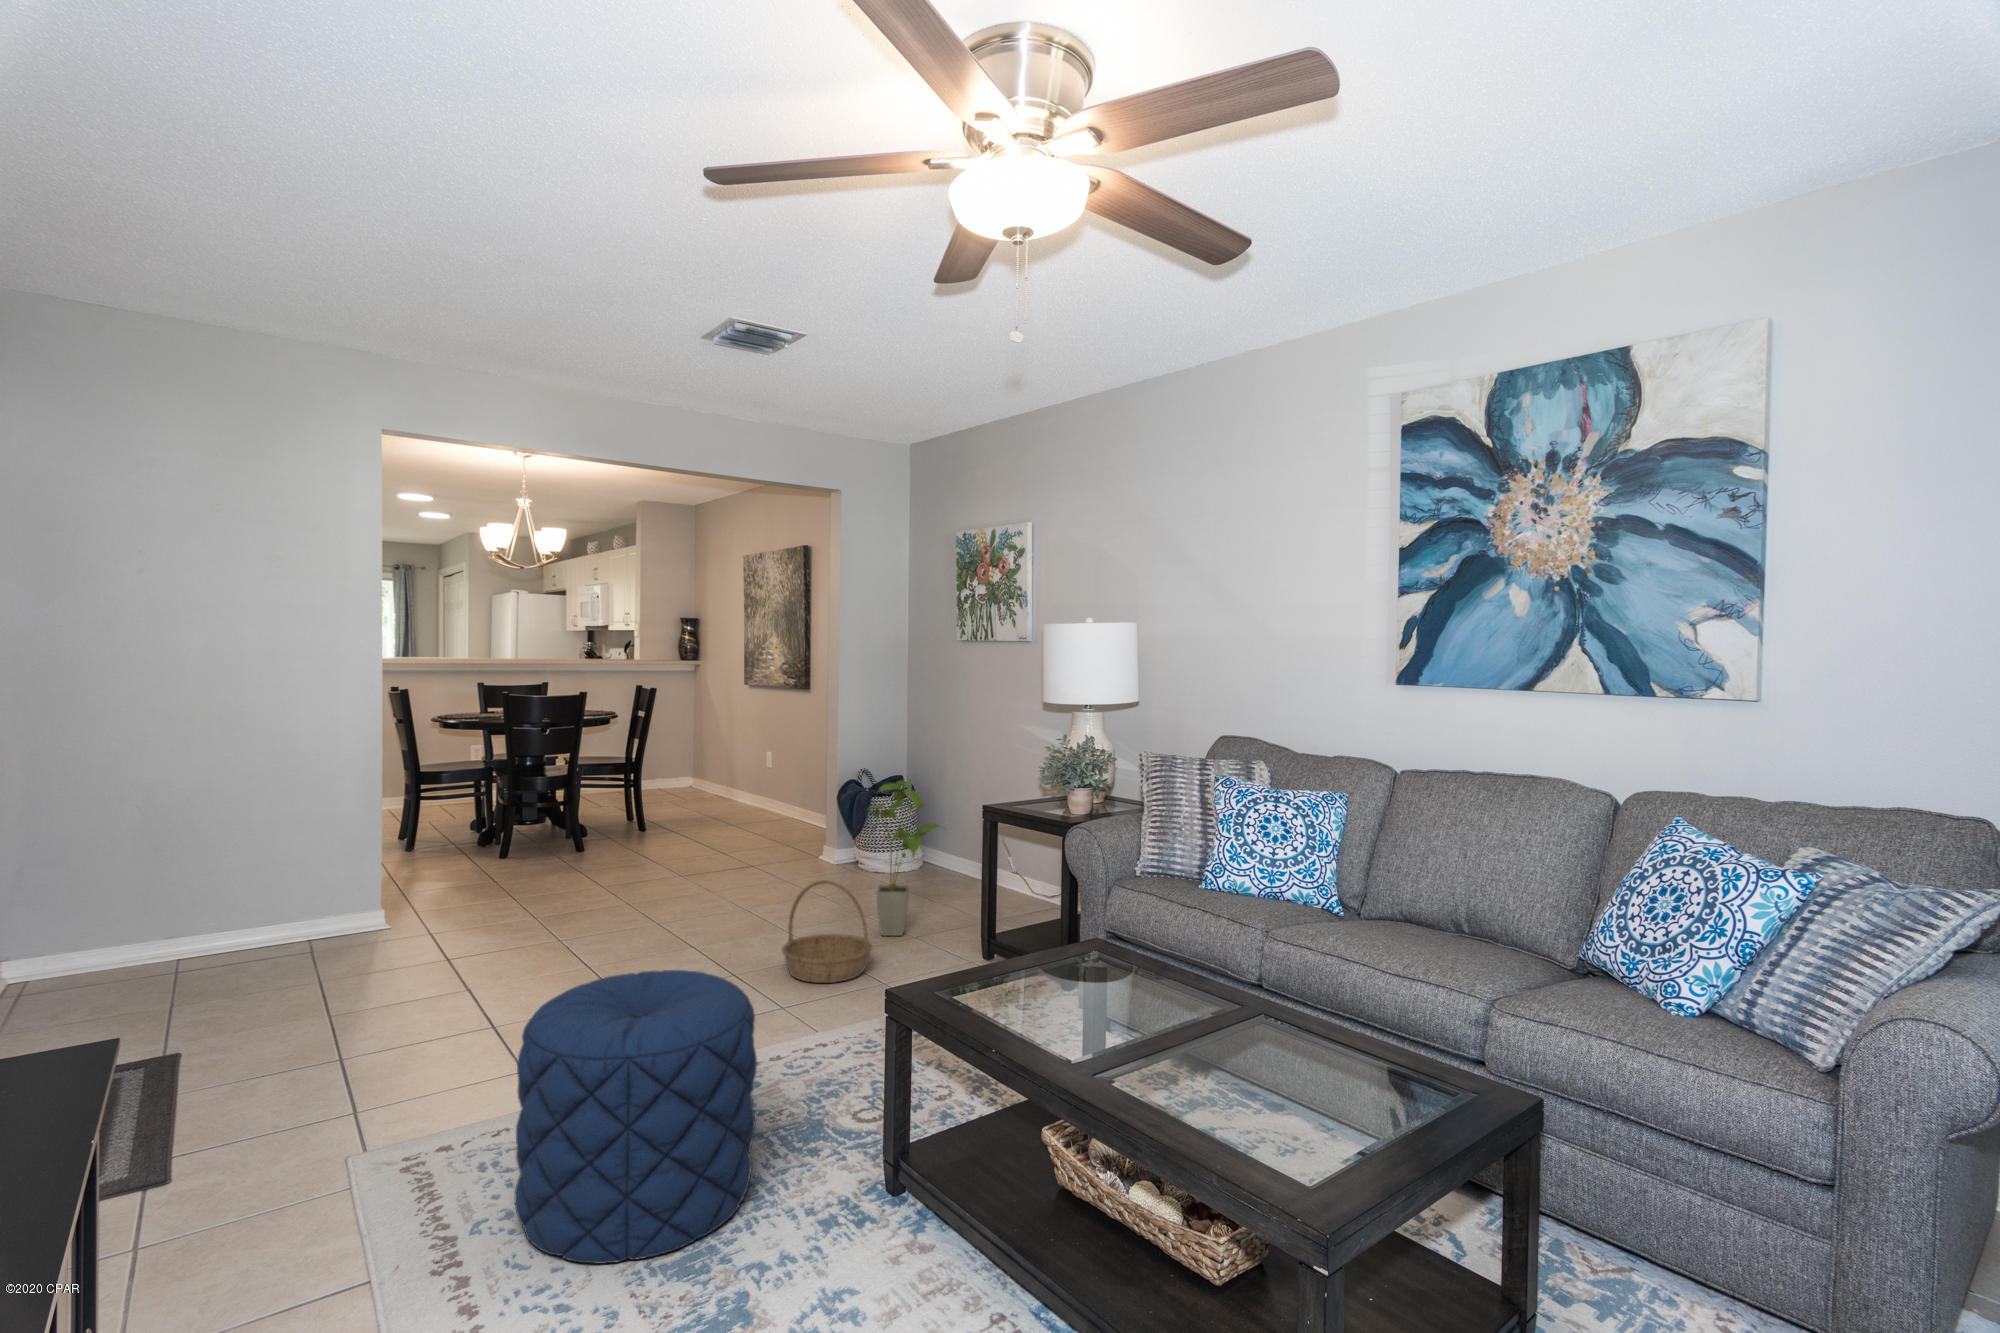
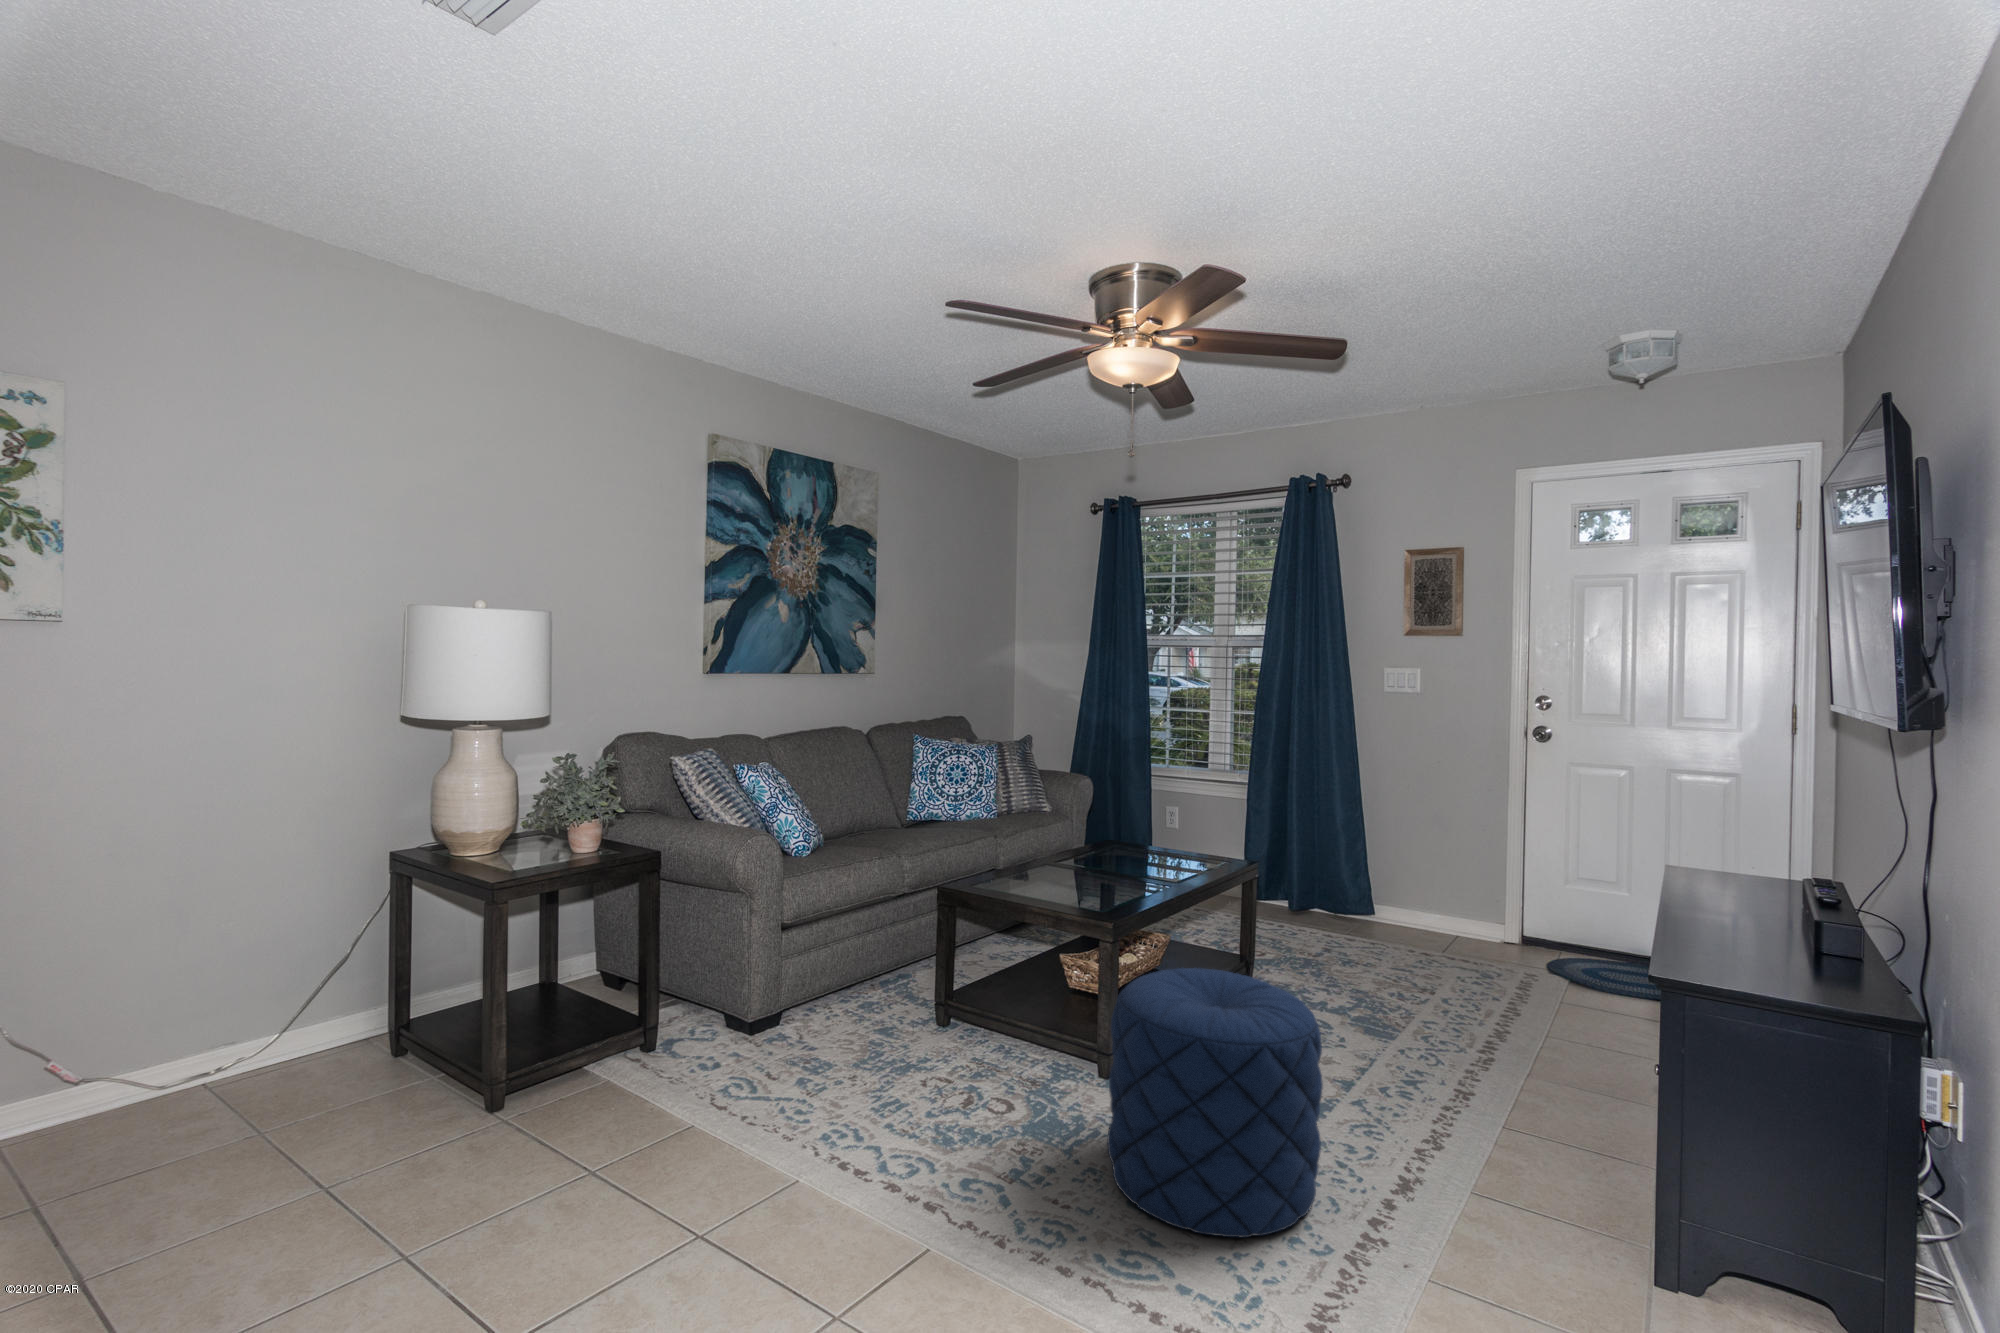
house plant: present [869,781,941,936] -> none [188,905,373,1237]
basket: present [782,880,872,983] -> none [412,1068,595,1279]

